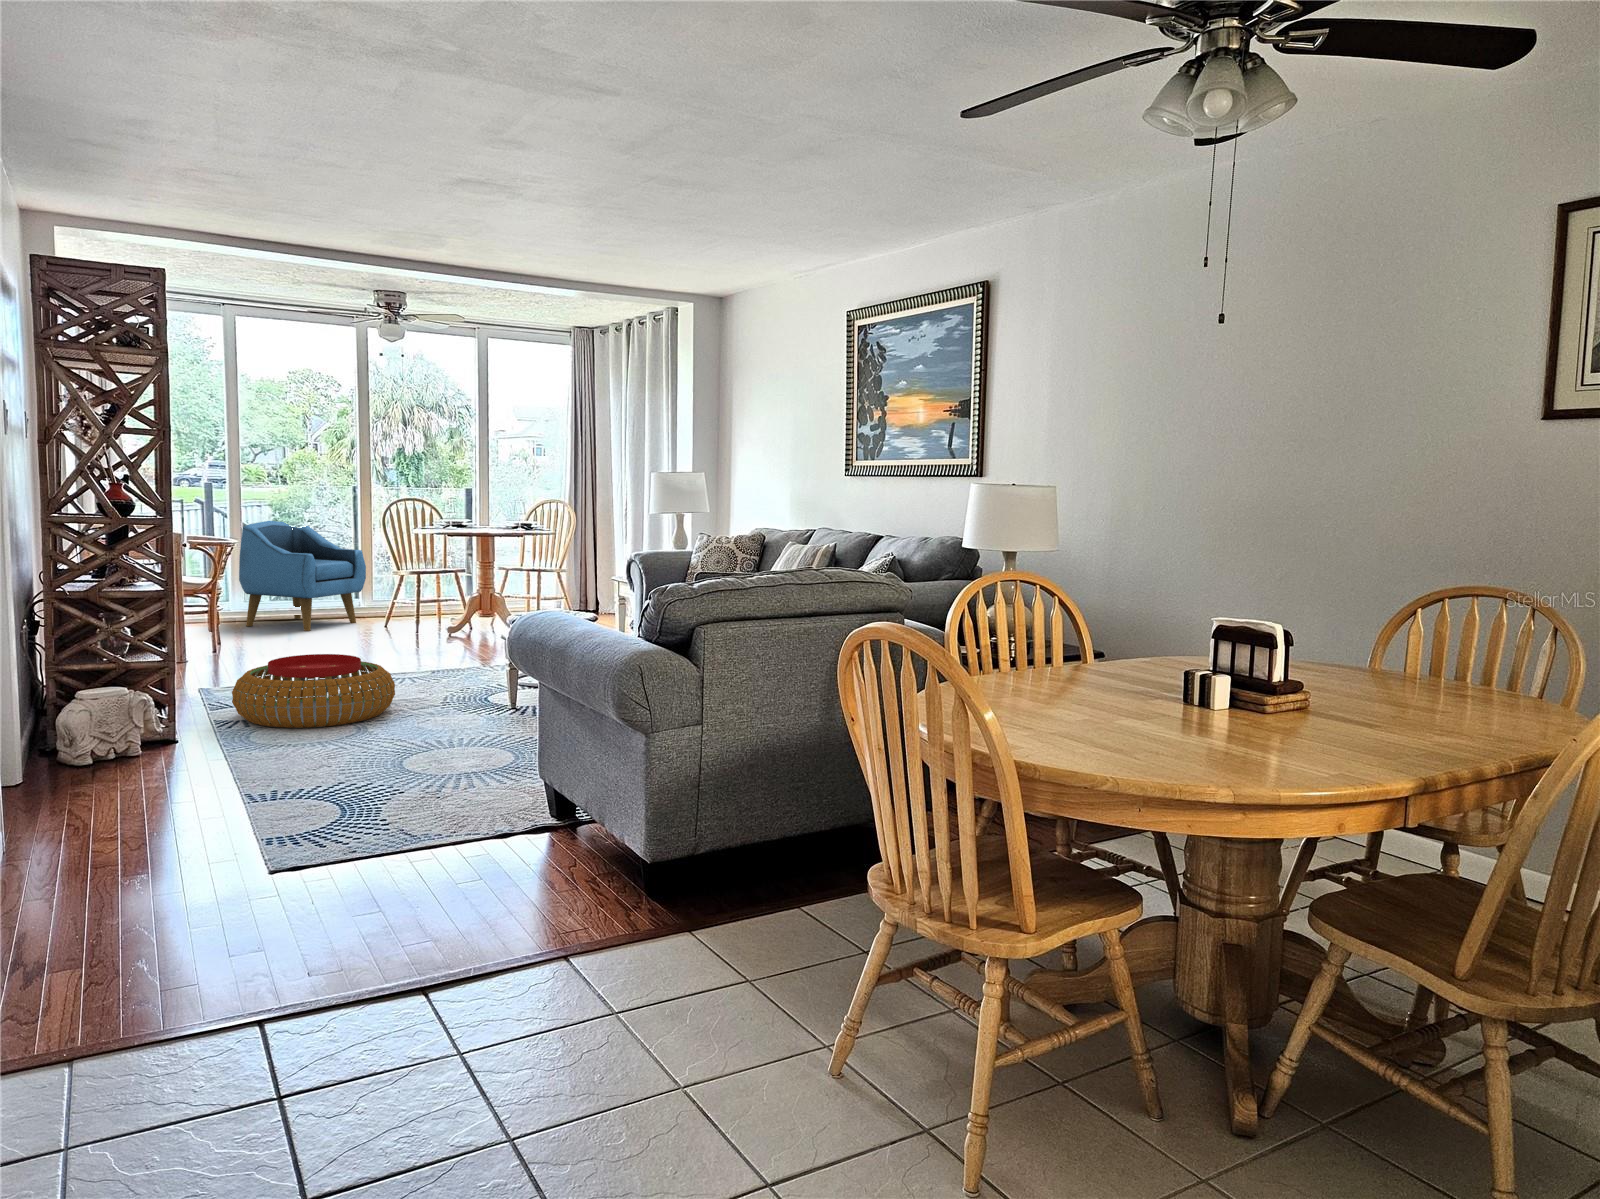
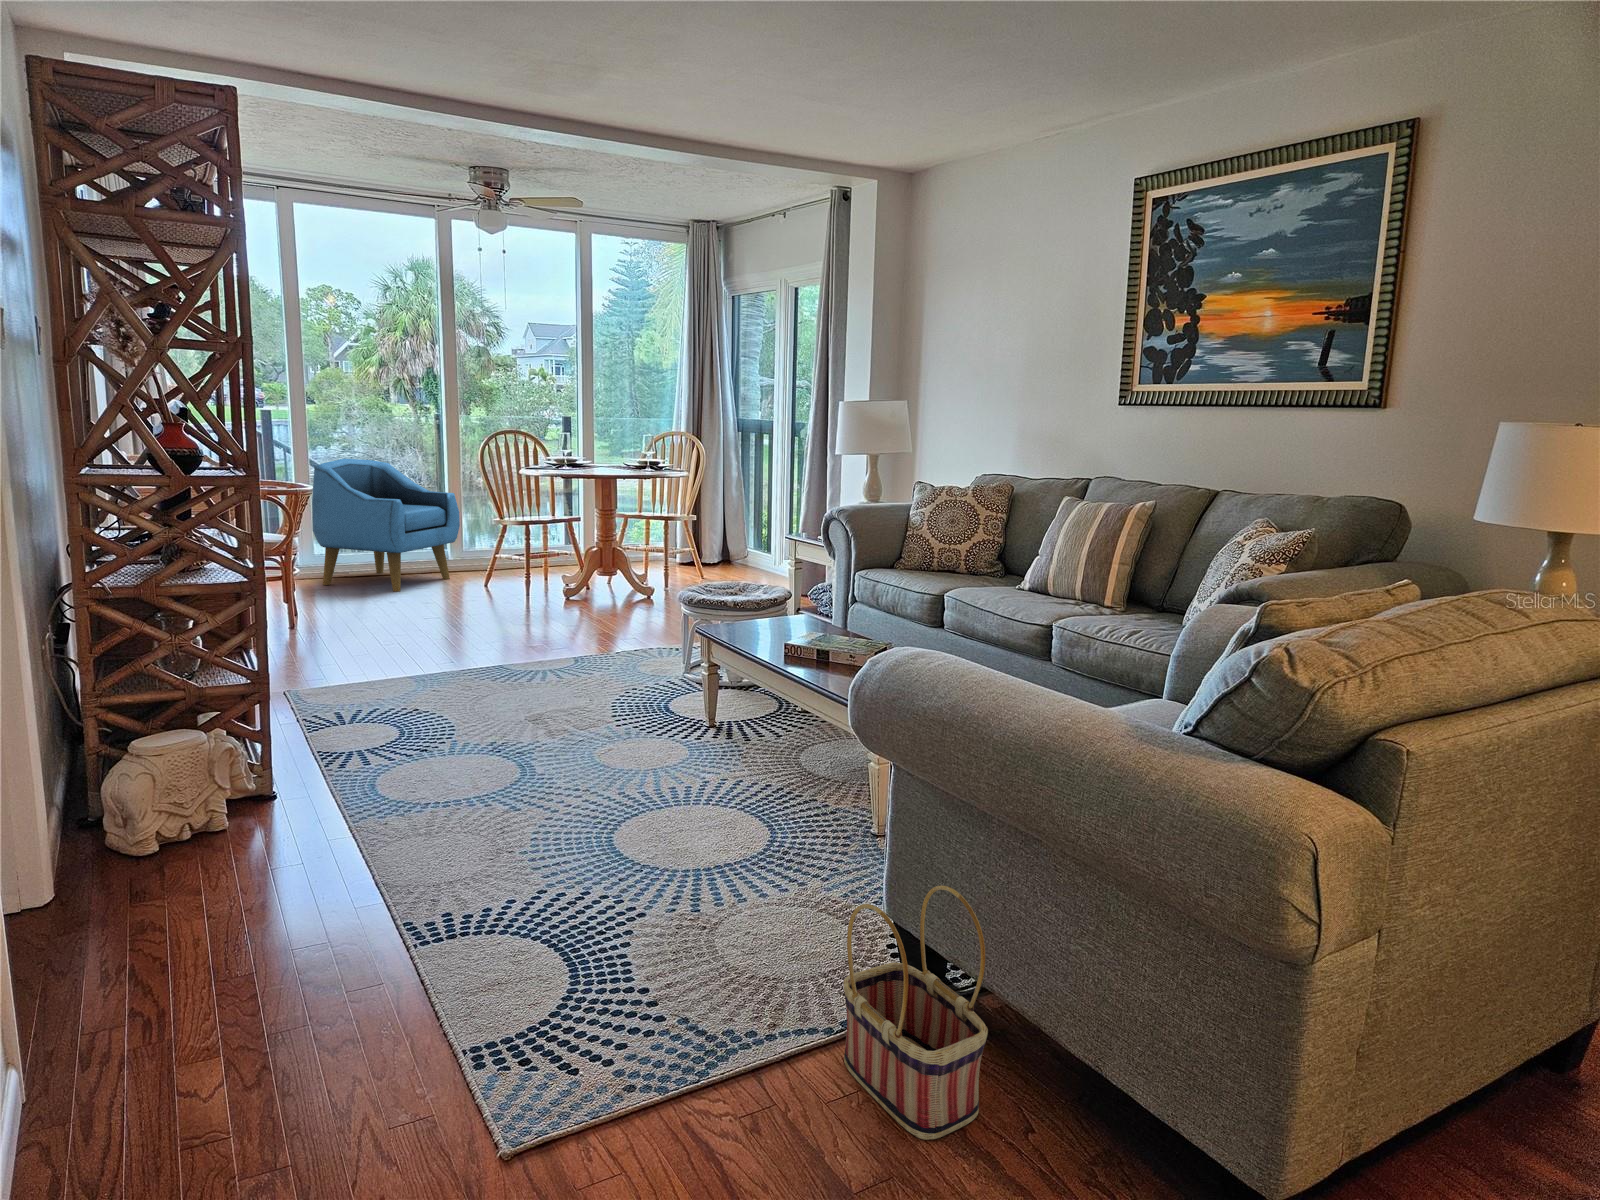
pouf: present [232,654,395,728] -> none [343,651,559,765]
basket: none [475,737,544,867] -> present [843,885,988,1140]

